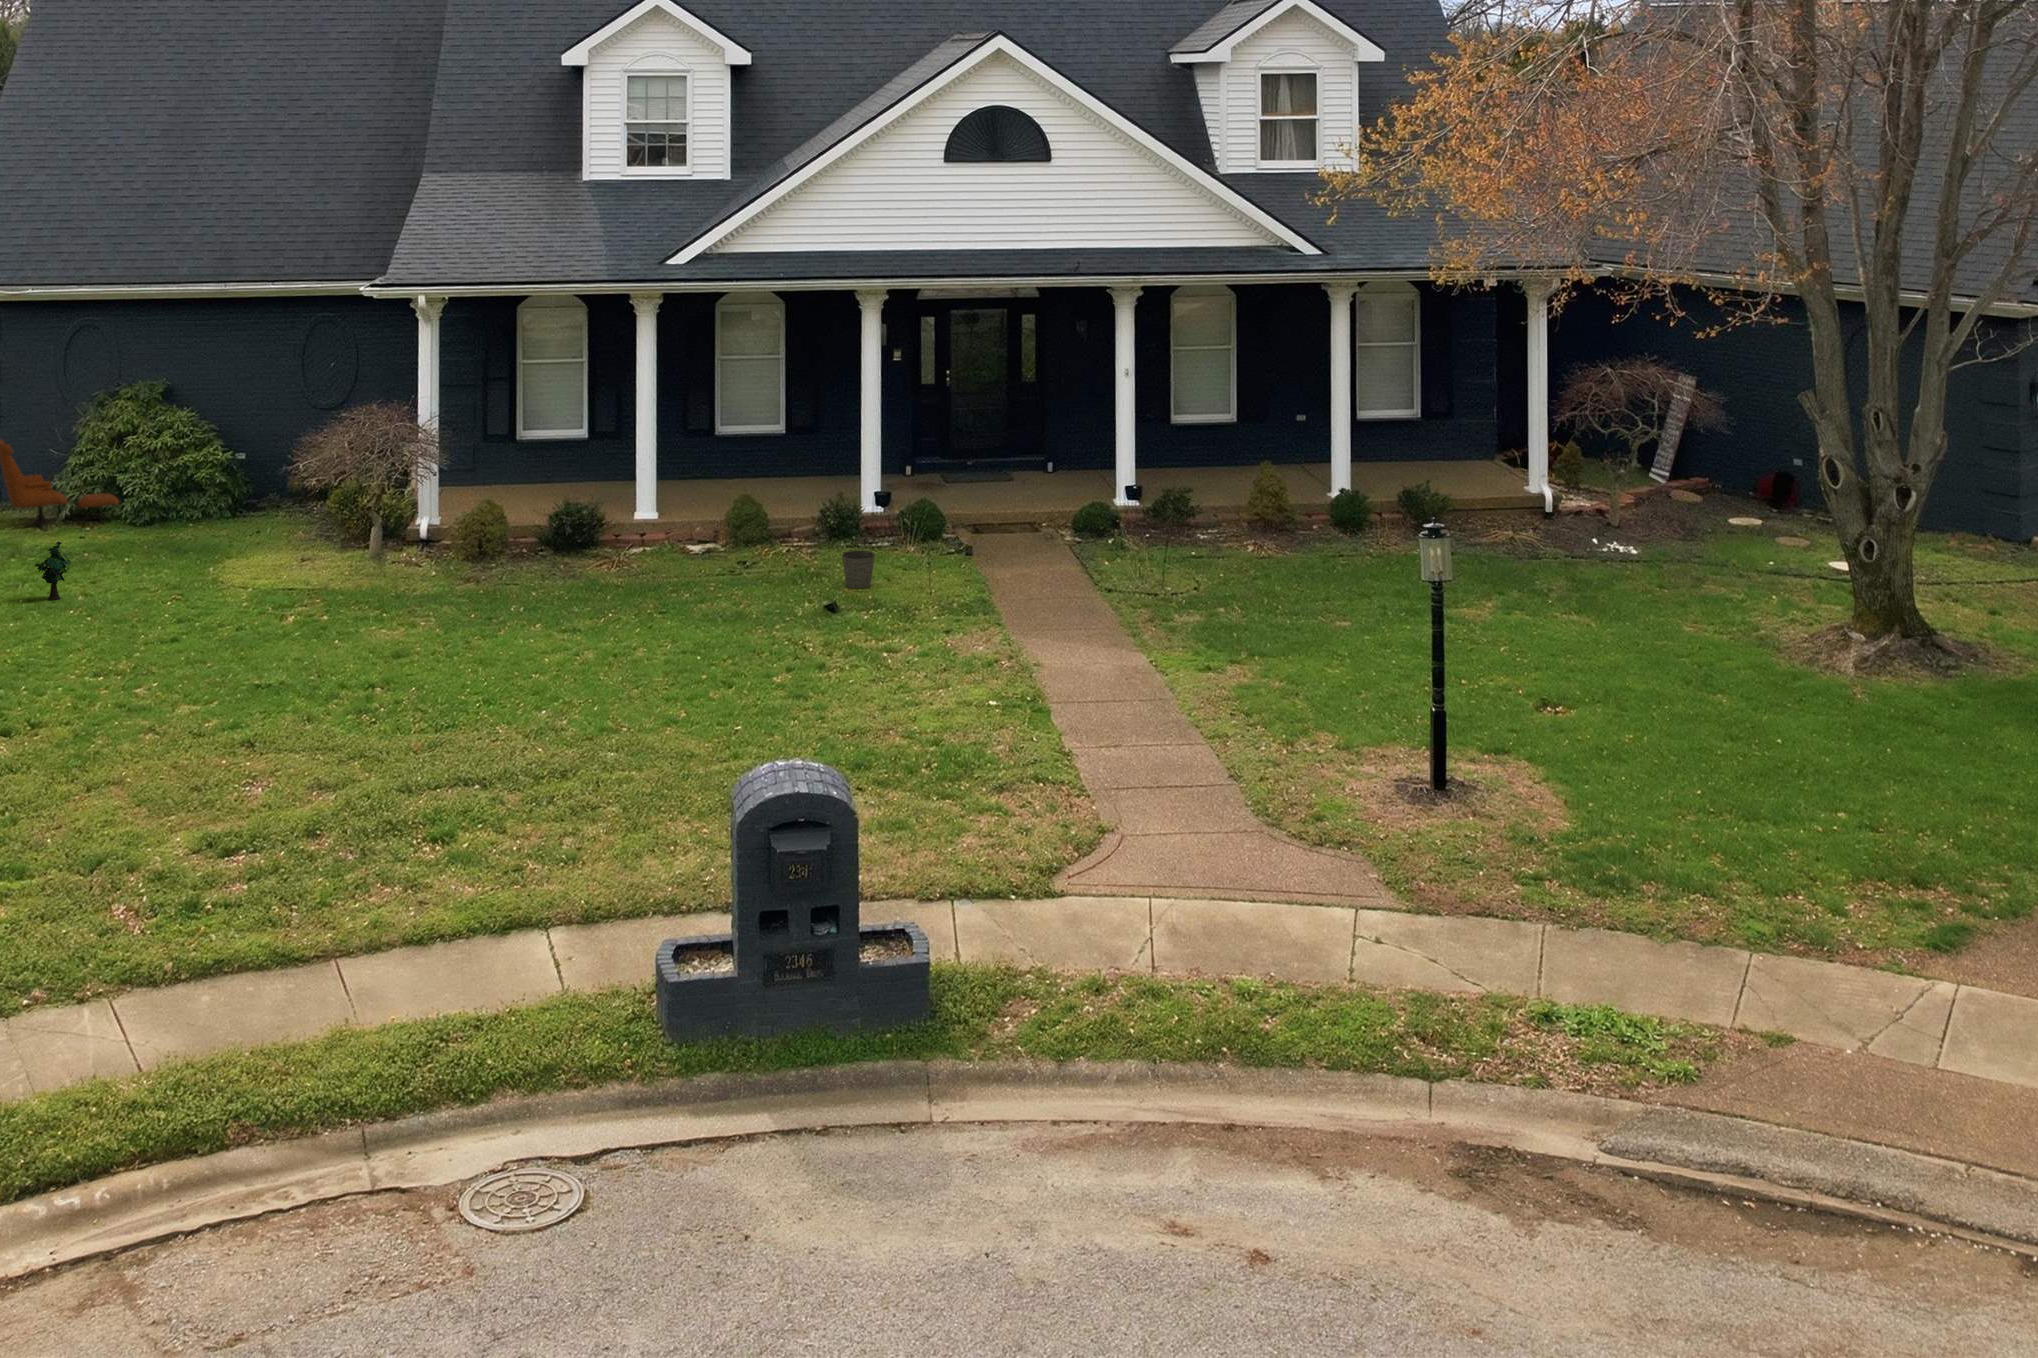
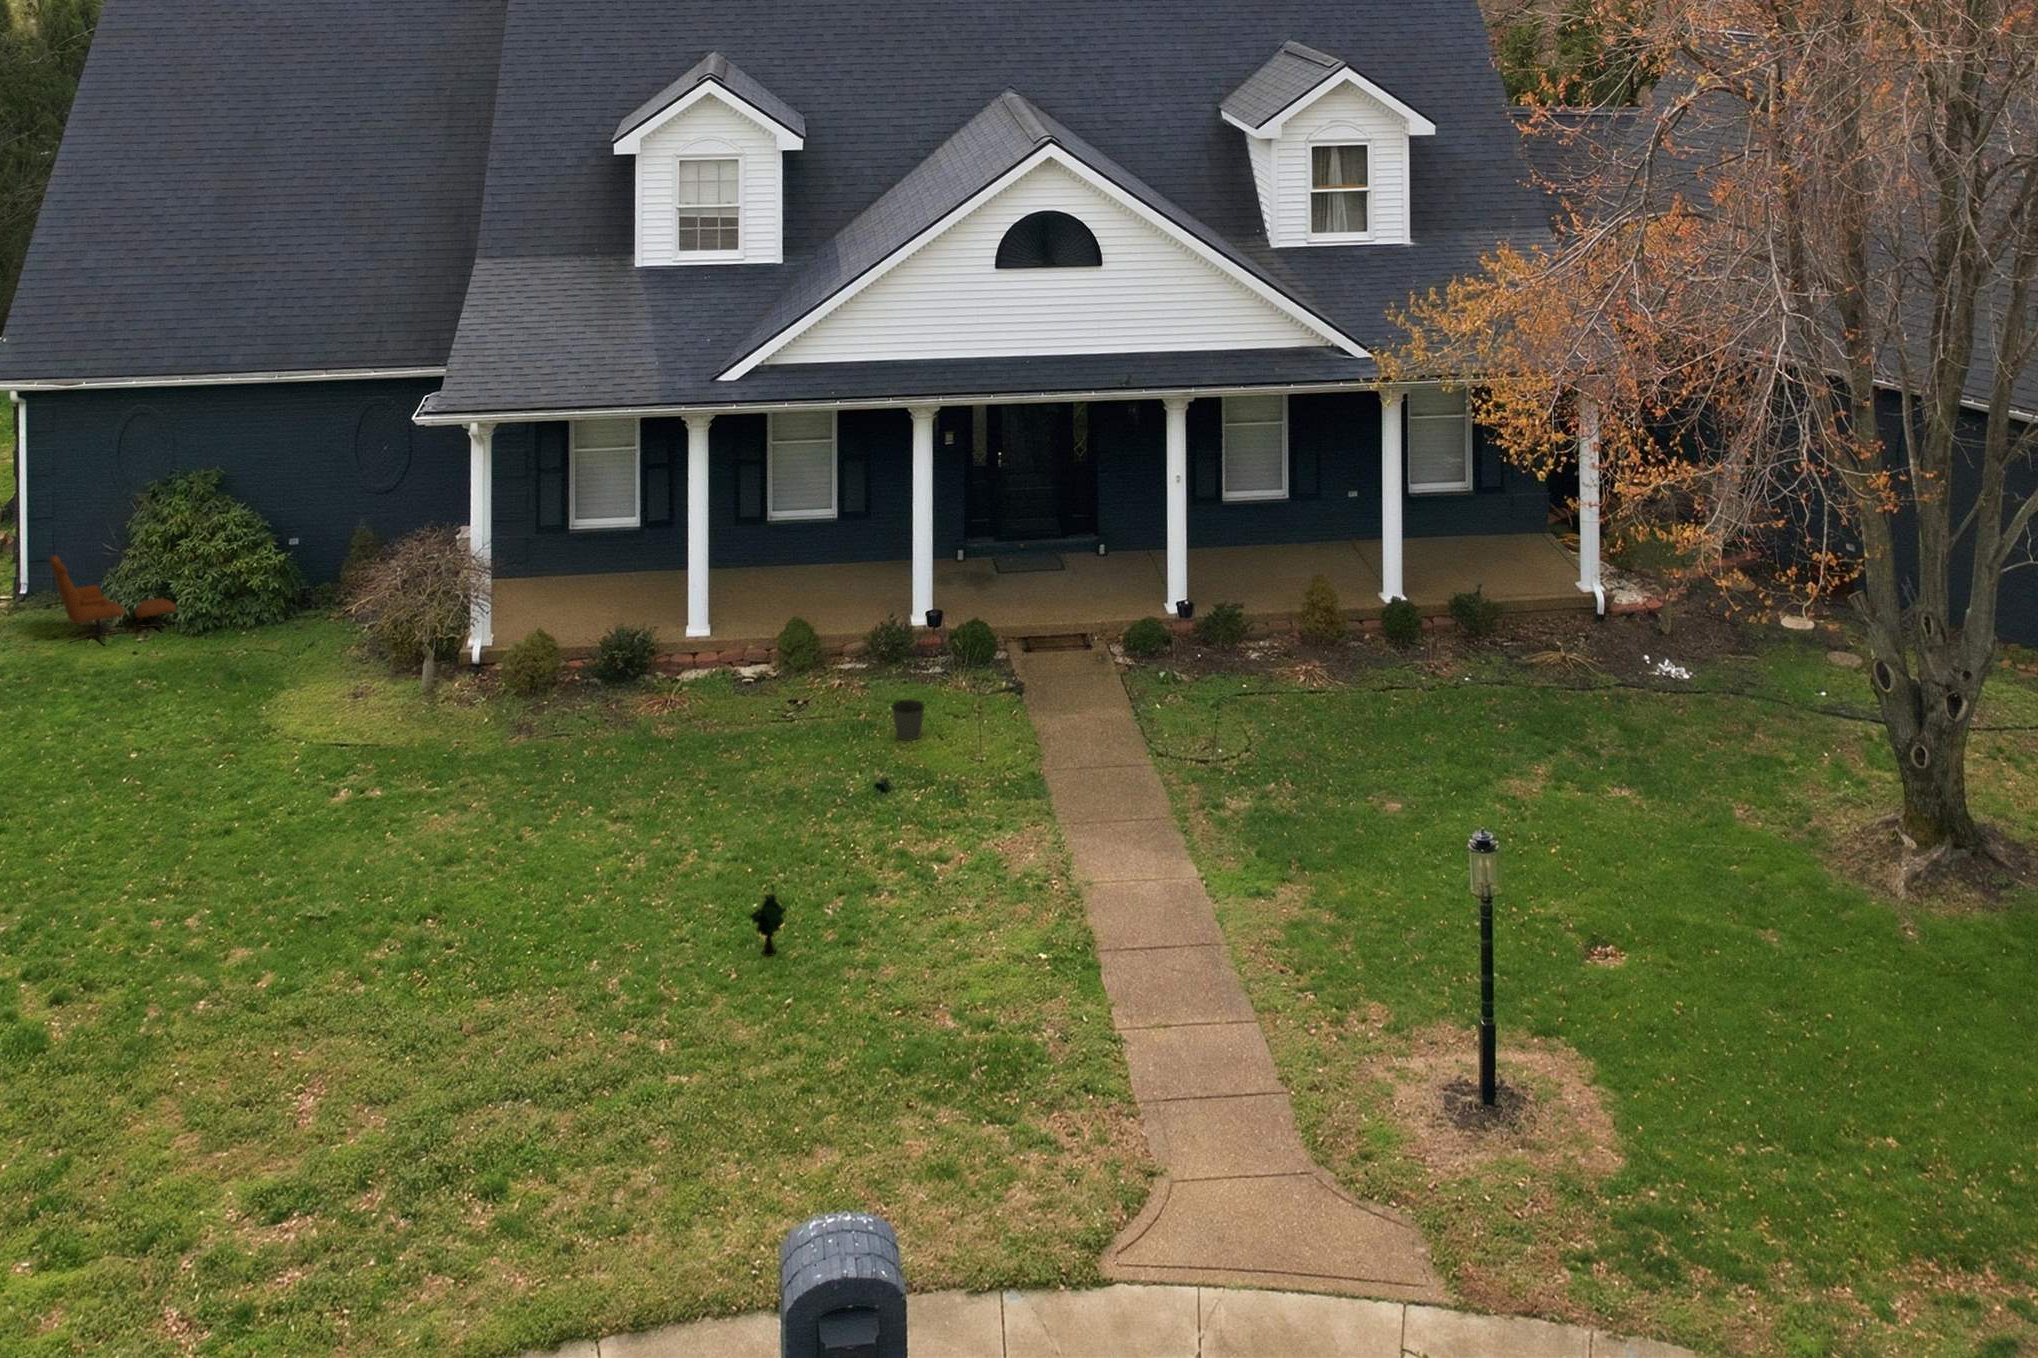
decorative plant: present [35,542,71,600] -> present [750,885,787,956]

